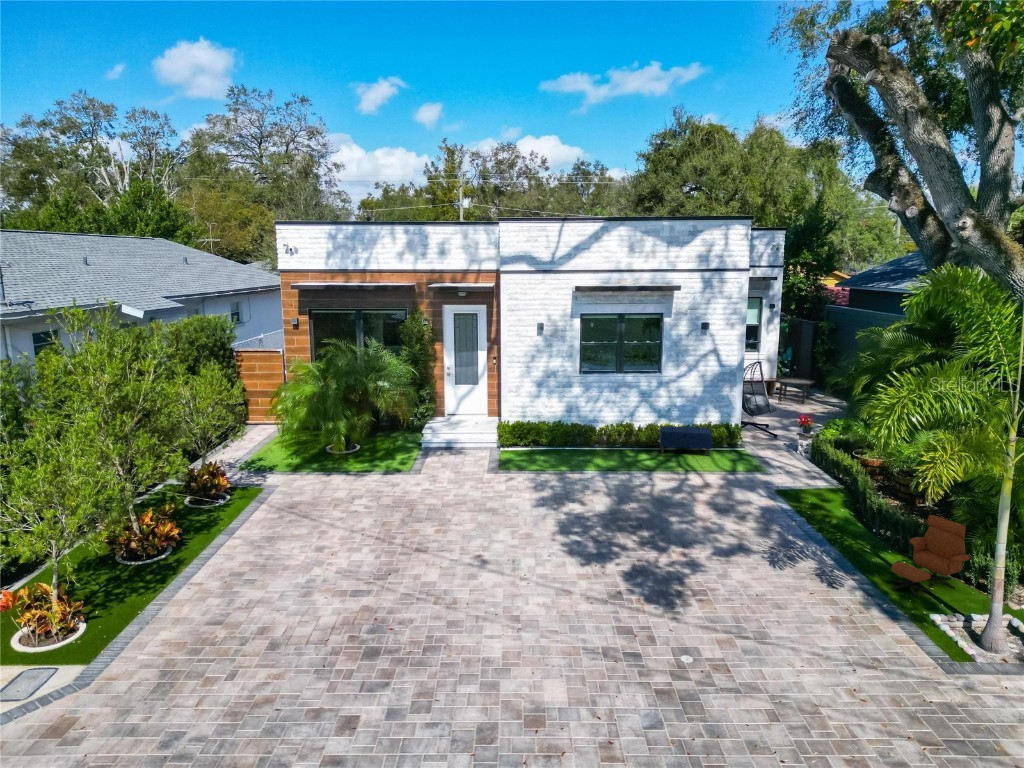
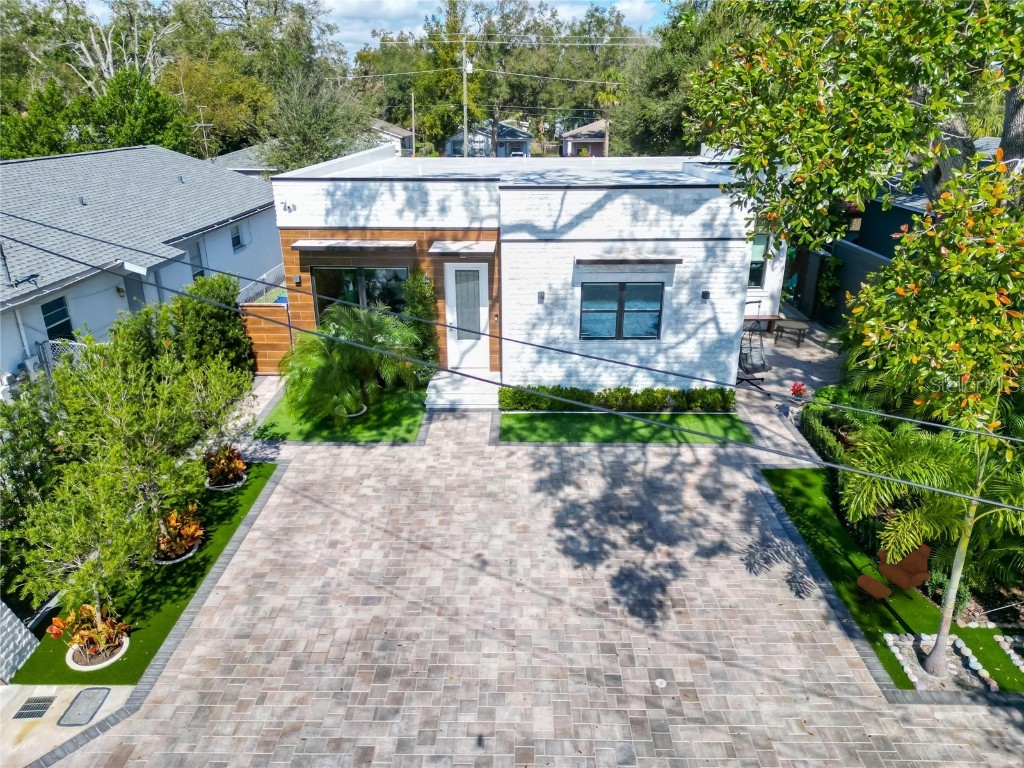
bench: present [659,426,712,456] -> none [654,390,705,421]

